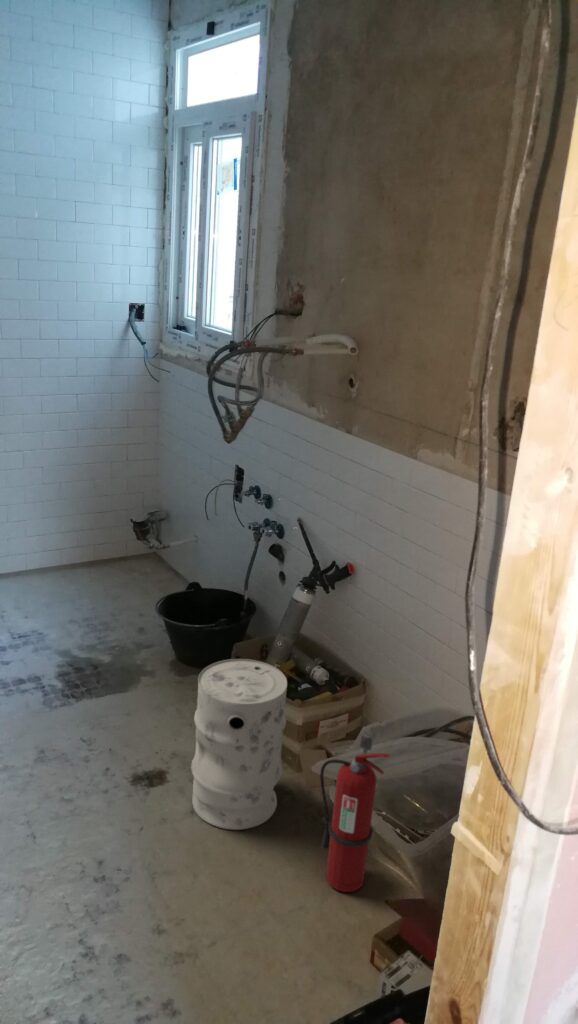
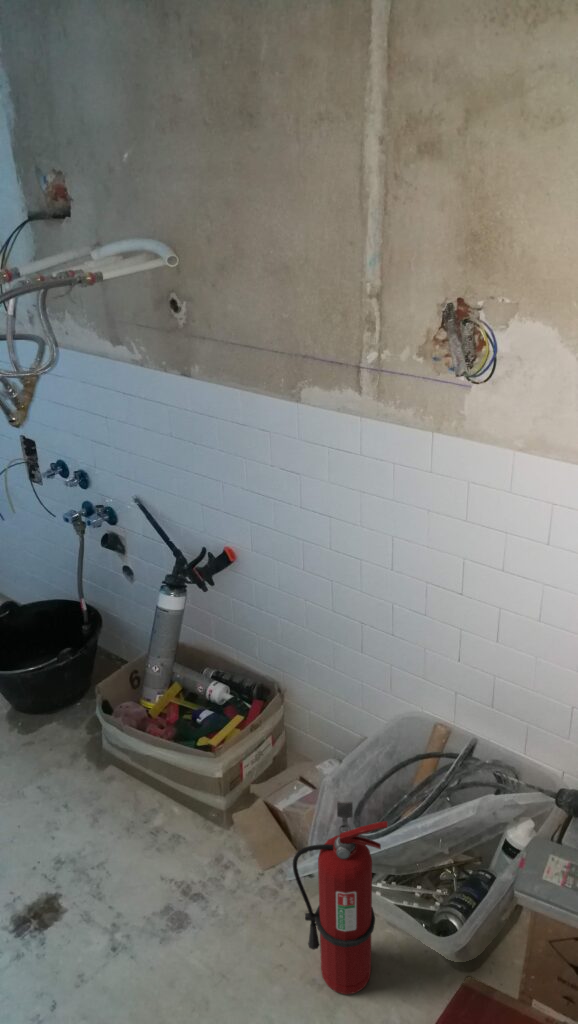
trash can: present [191,659,287,830] -> none [80,724,222,960]

